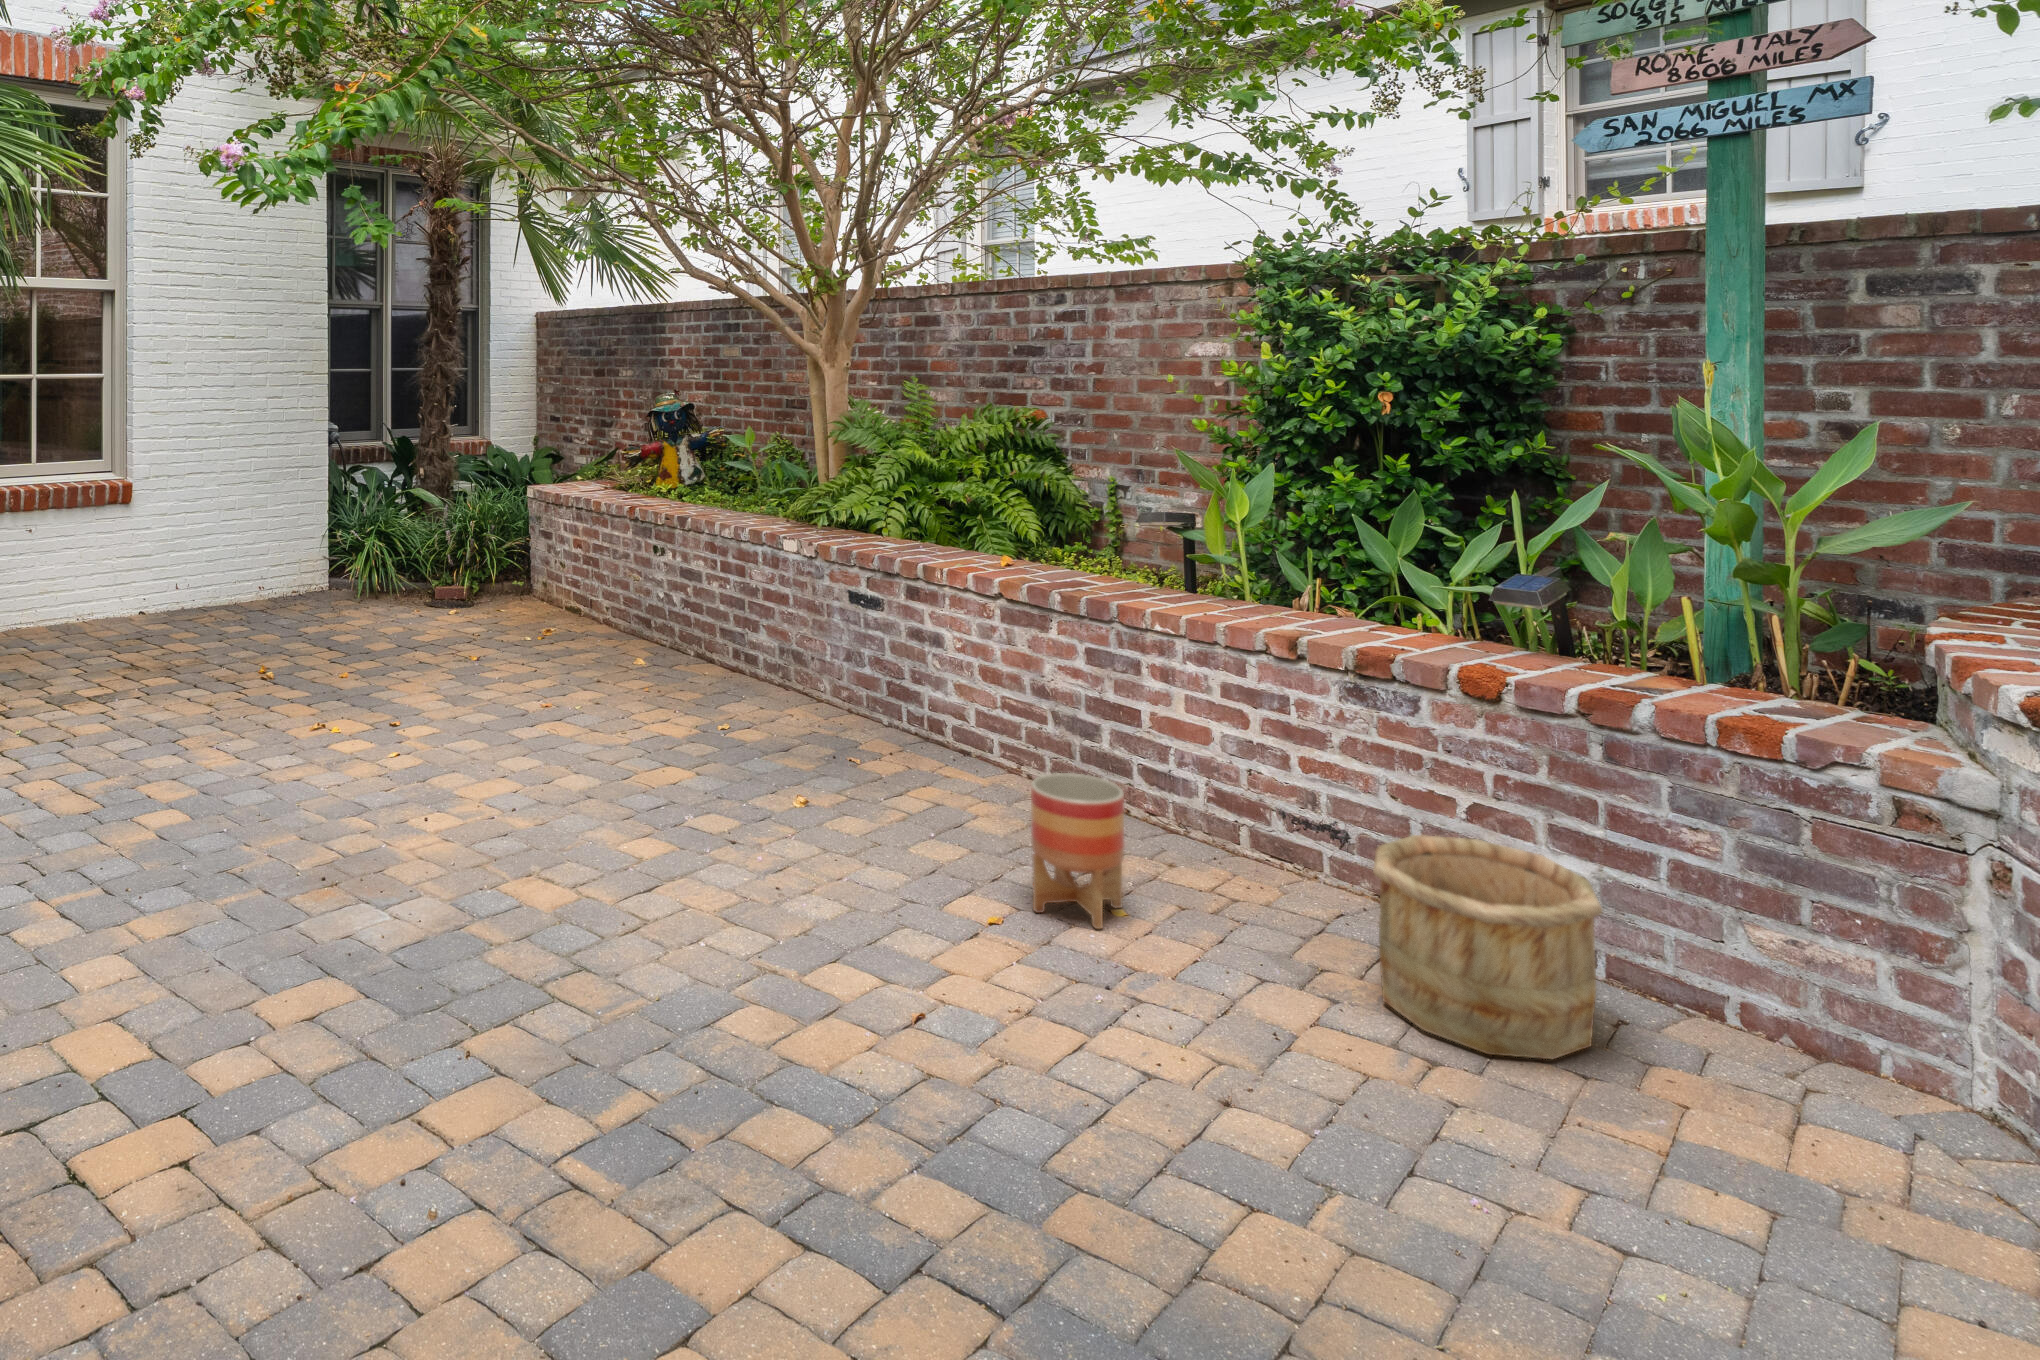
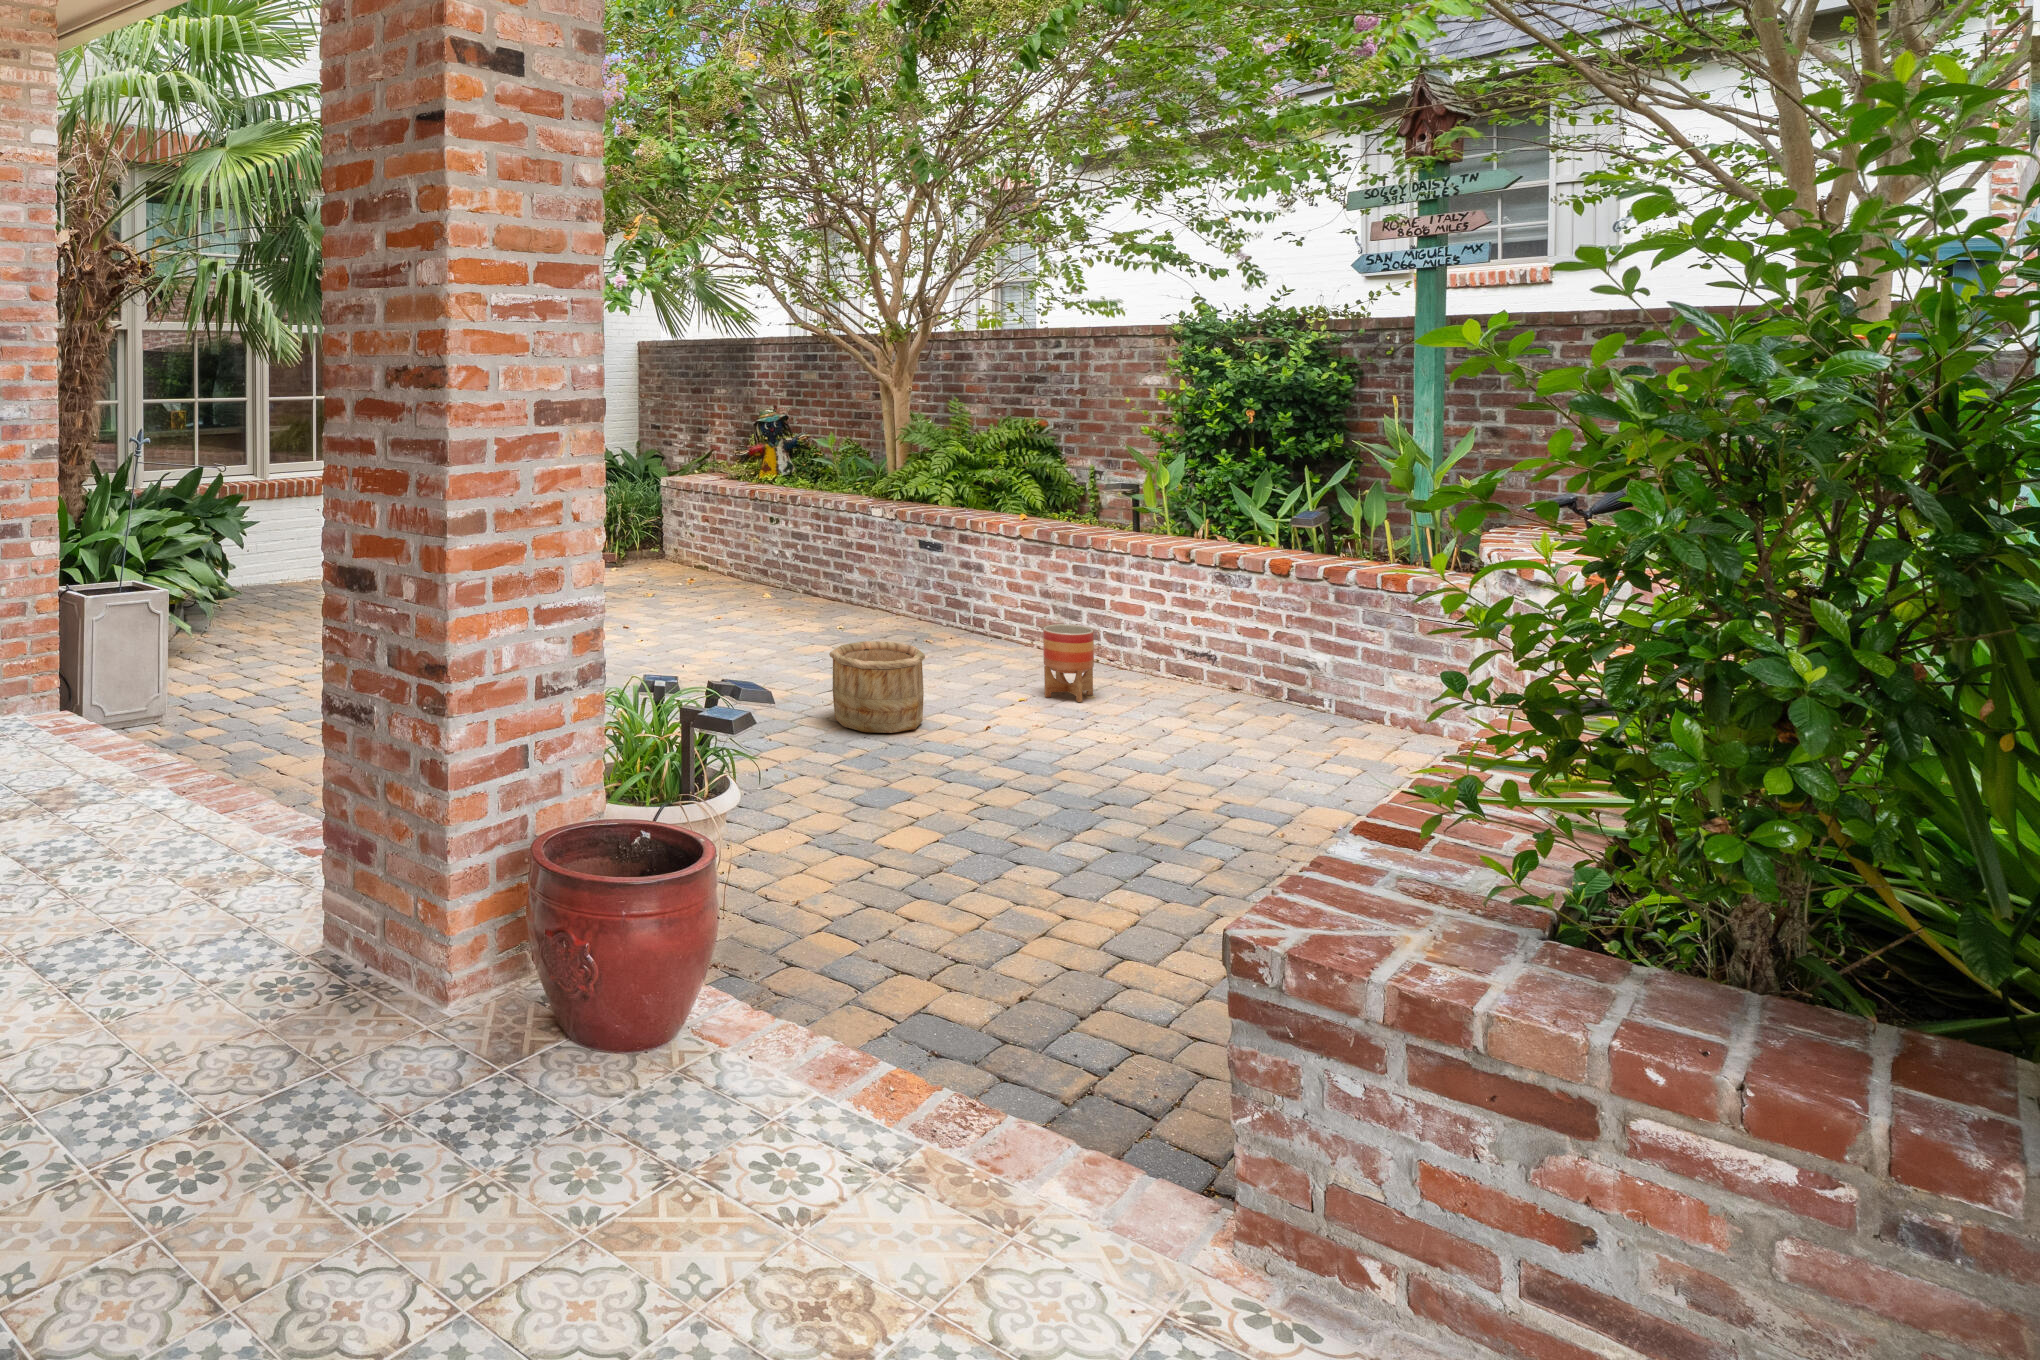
wooden bucket: present [1373,835,1602,1059] -> present [829,641,925,733]

